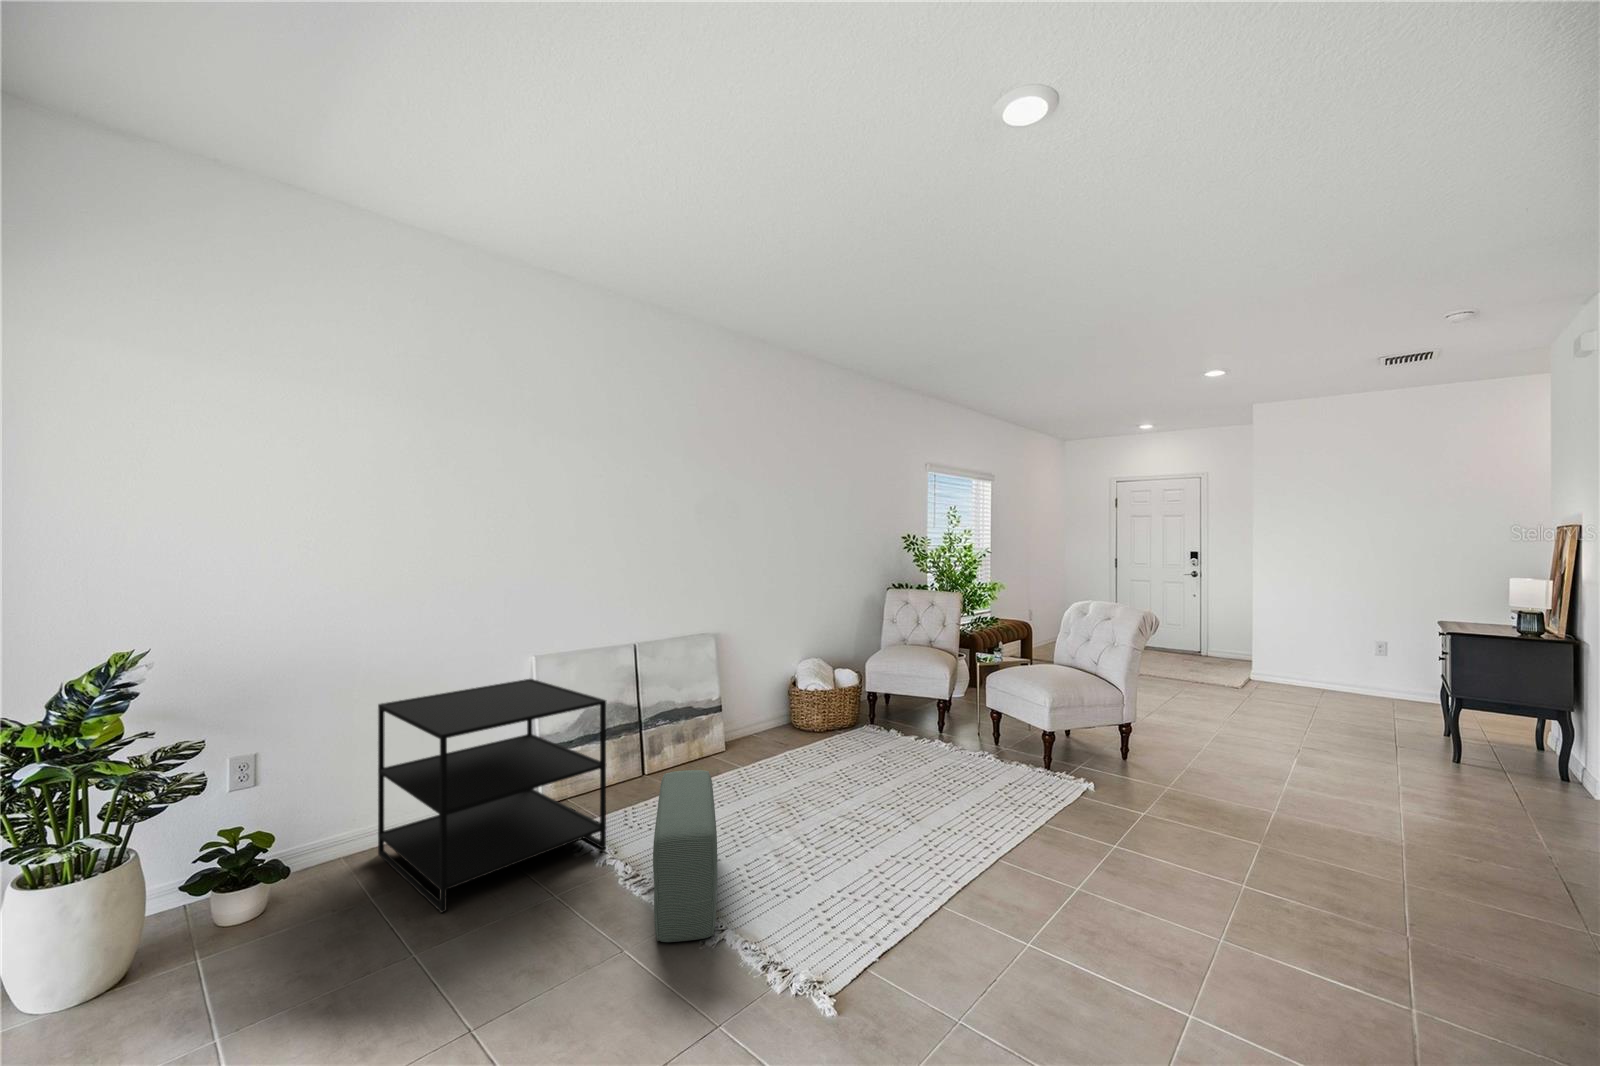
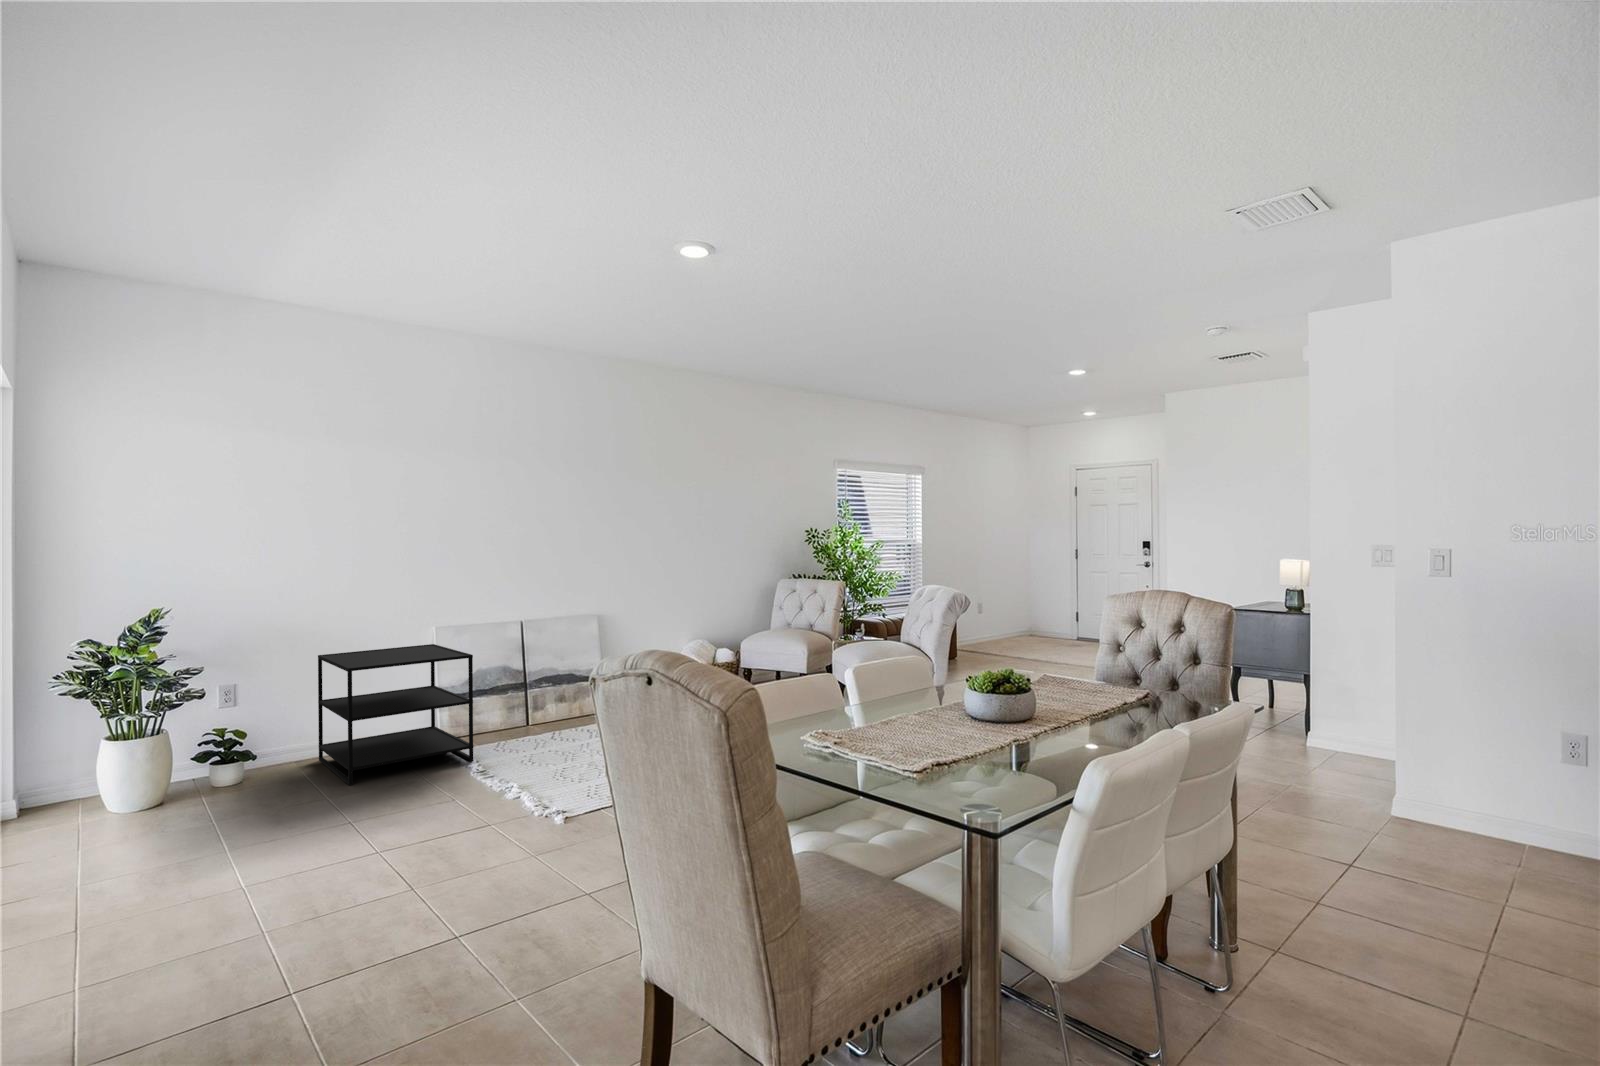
pouf: present [653,770,717,942] -> none [474,705,544,800]

